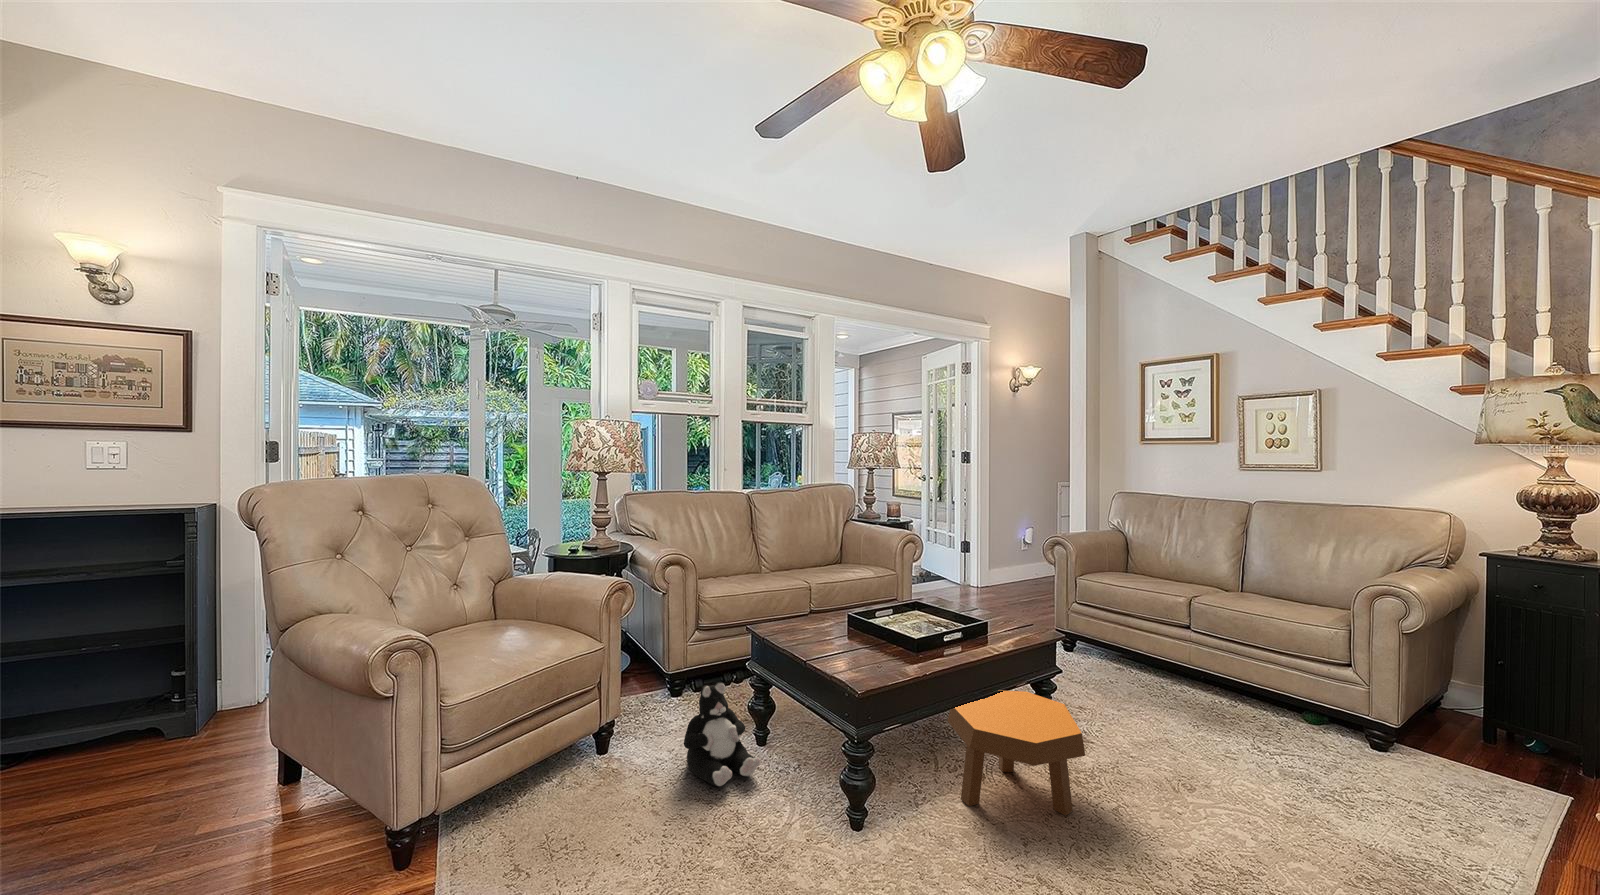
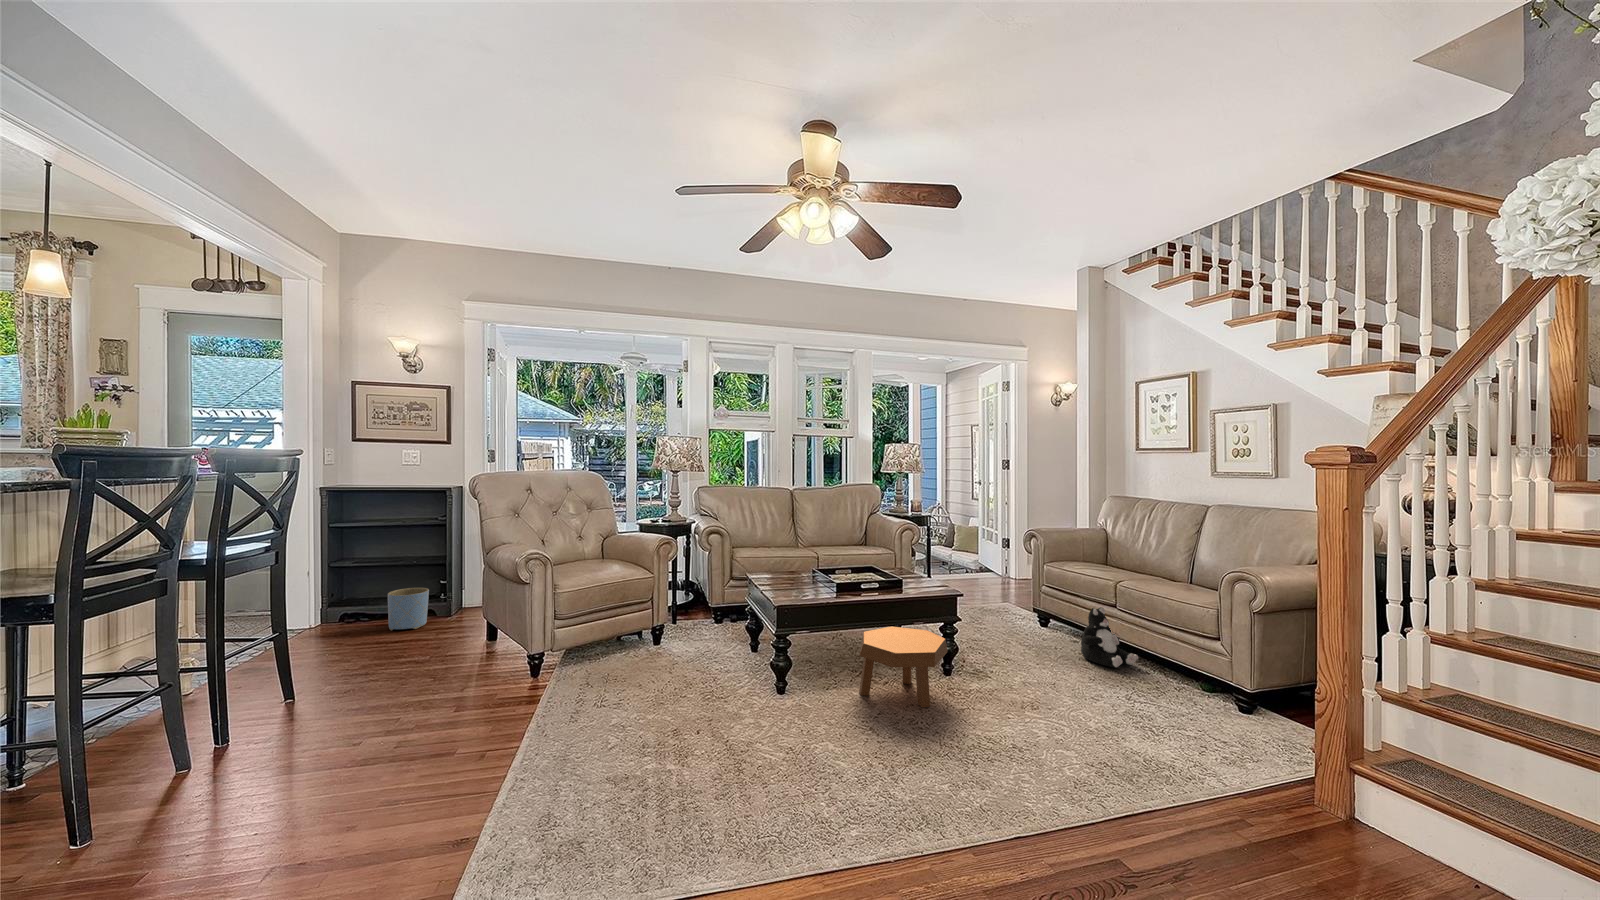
plush toy: present [684,682,760,786] -> present [1081,607,1138,667]
planter: none [53,692,149,784] -> present [388,588,429,631]

